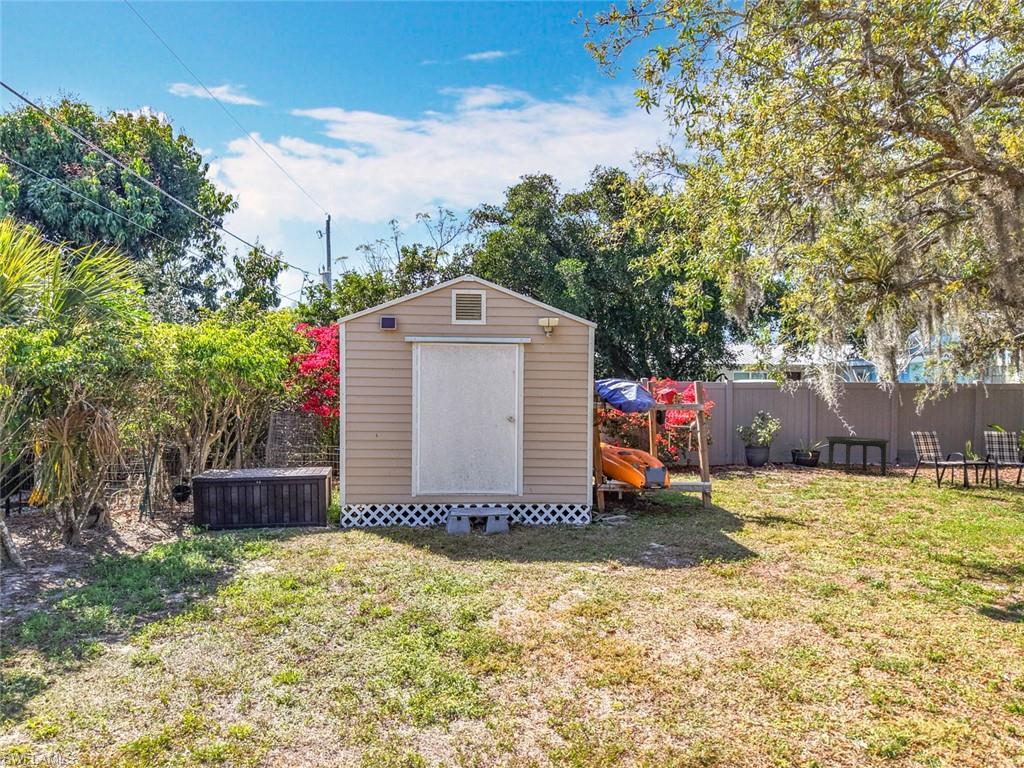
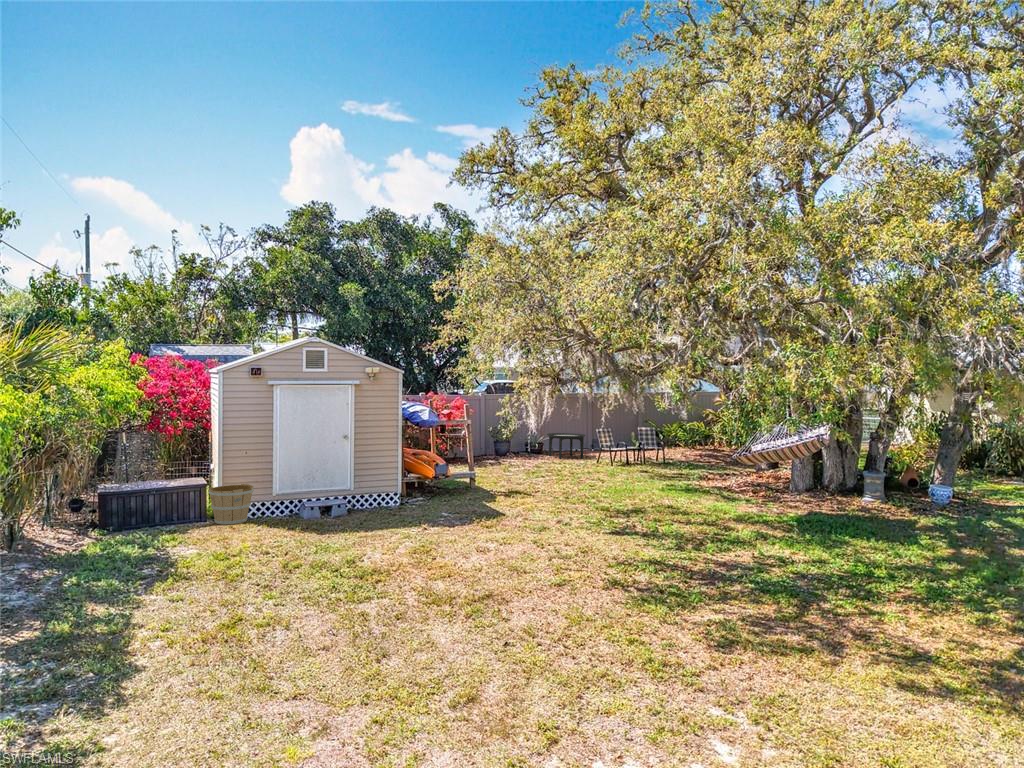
wooden bucket: none [323,477,382,532] -> present [209,484,254,525]

